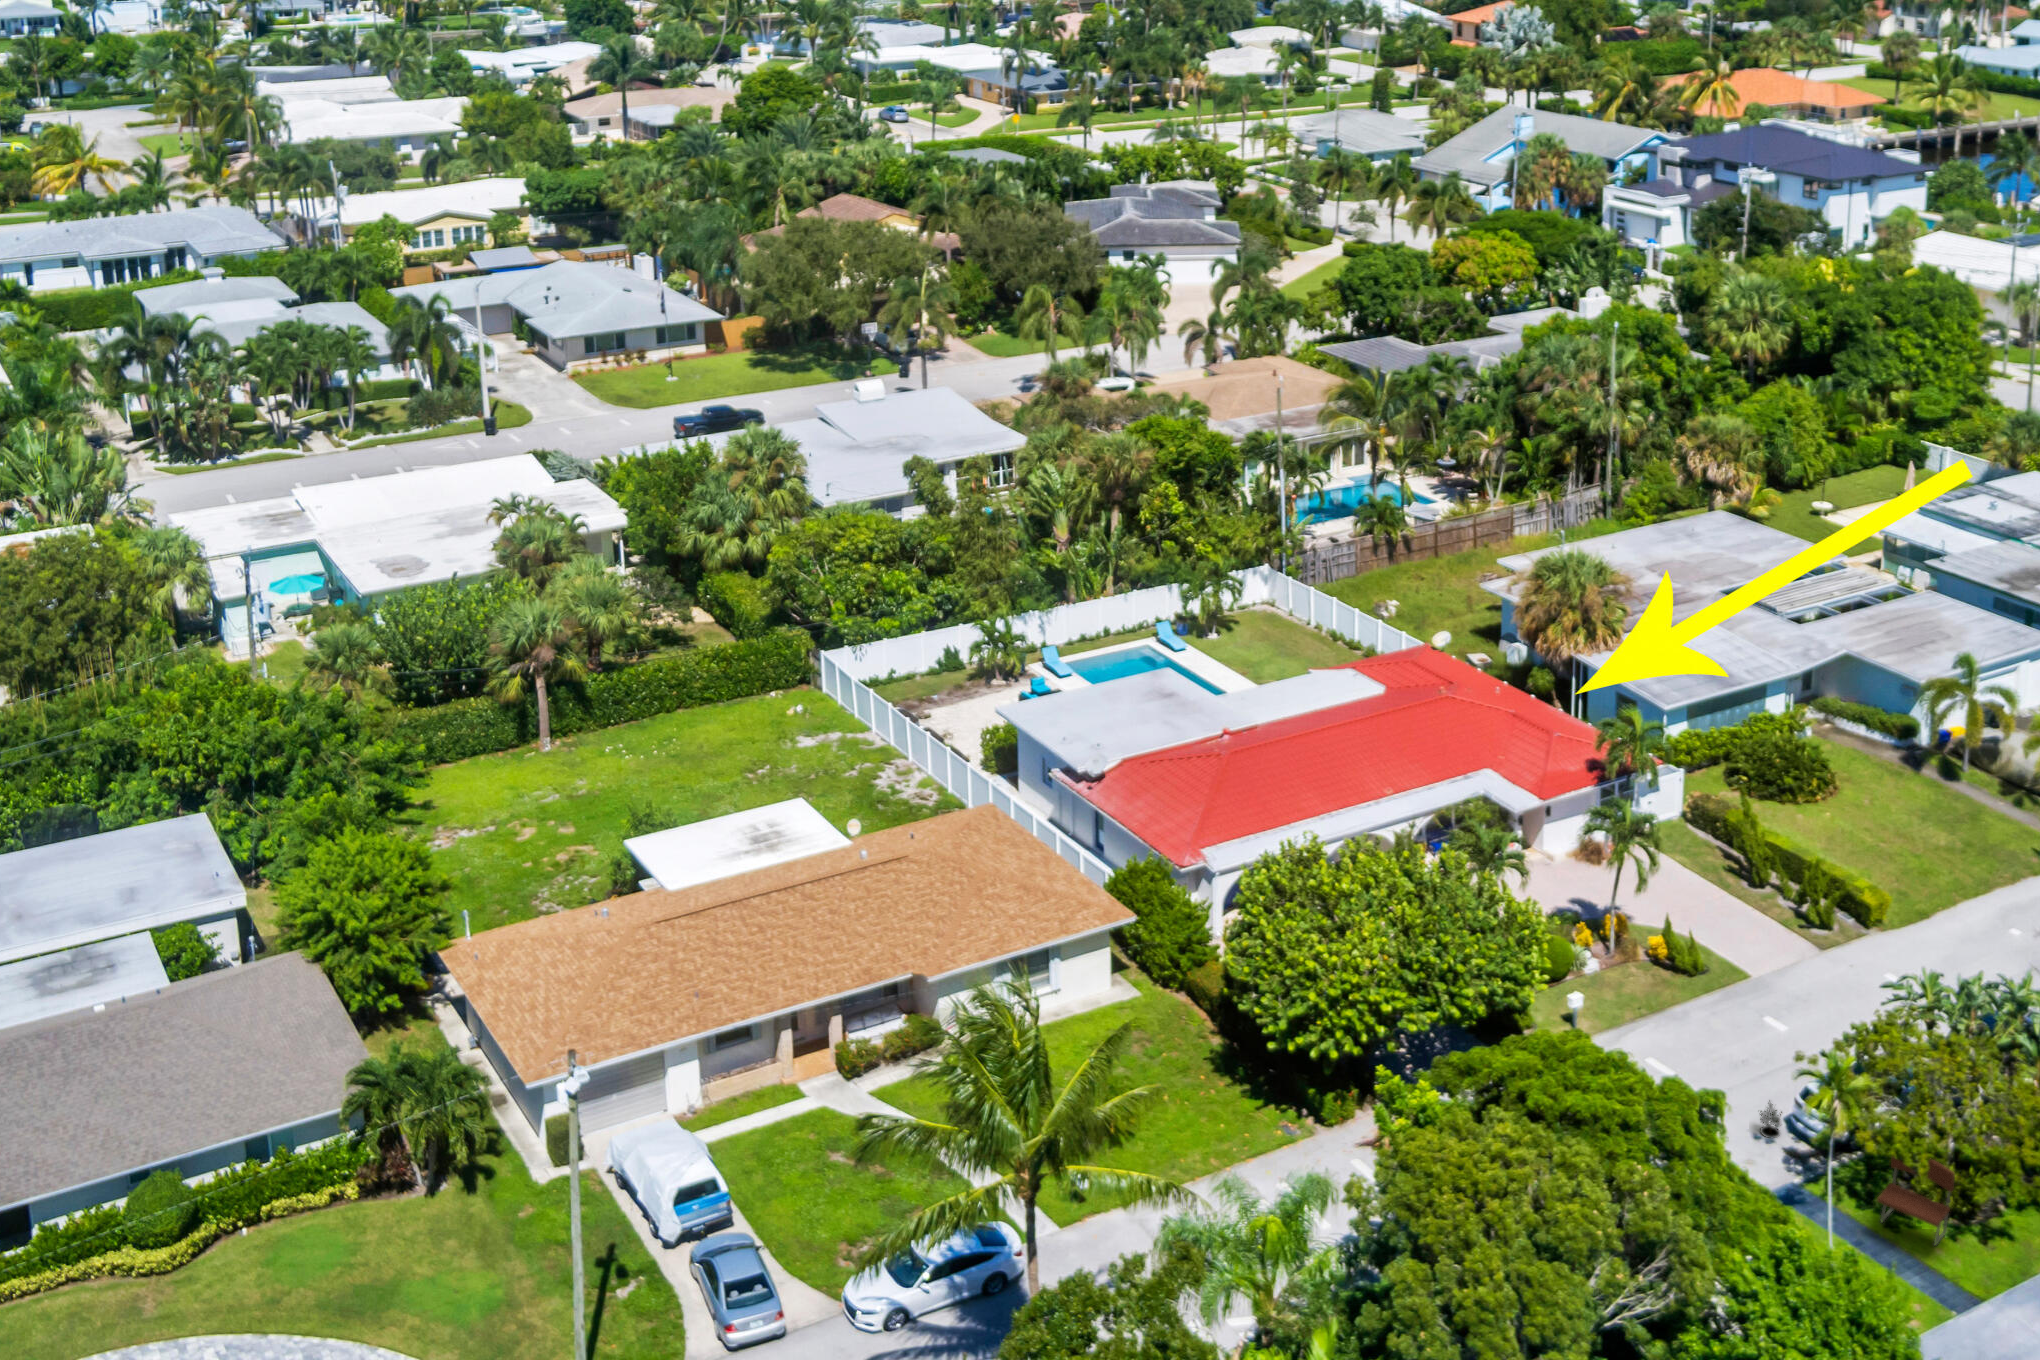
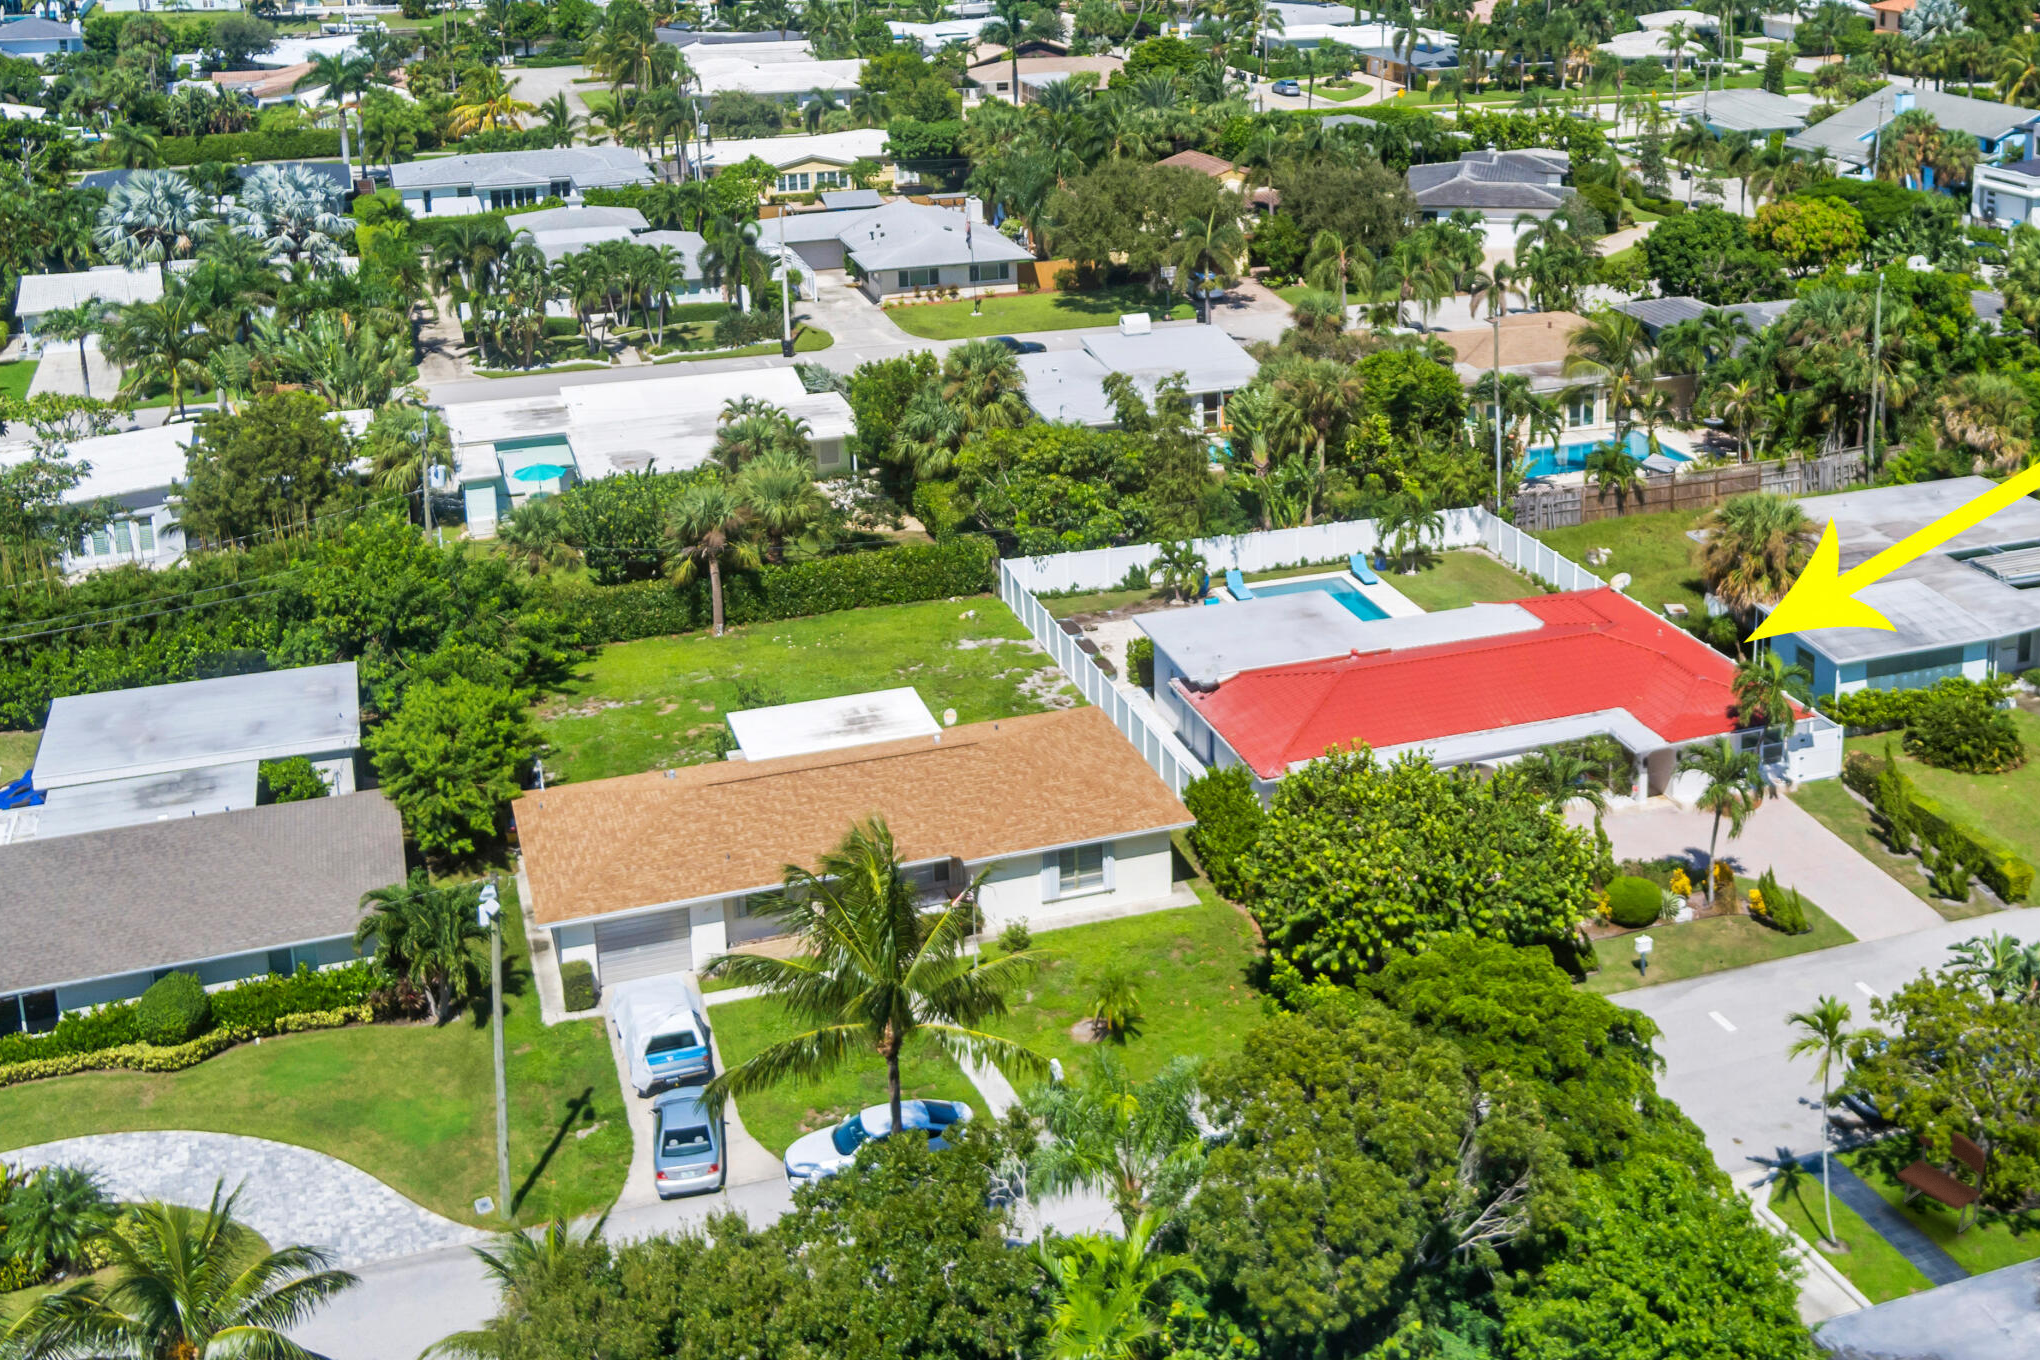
potted tree: present [1760,1100,1782,1138] -> none [1796,1062,1825,1105]

